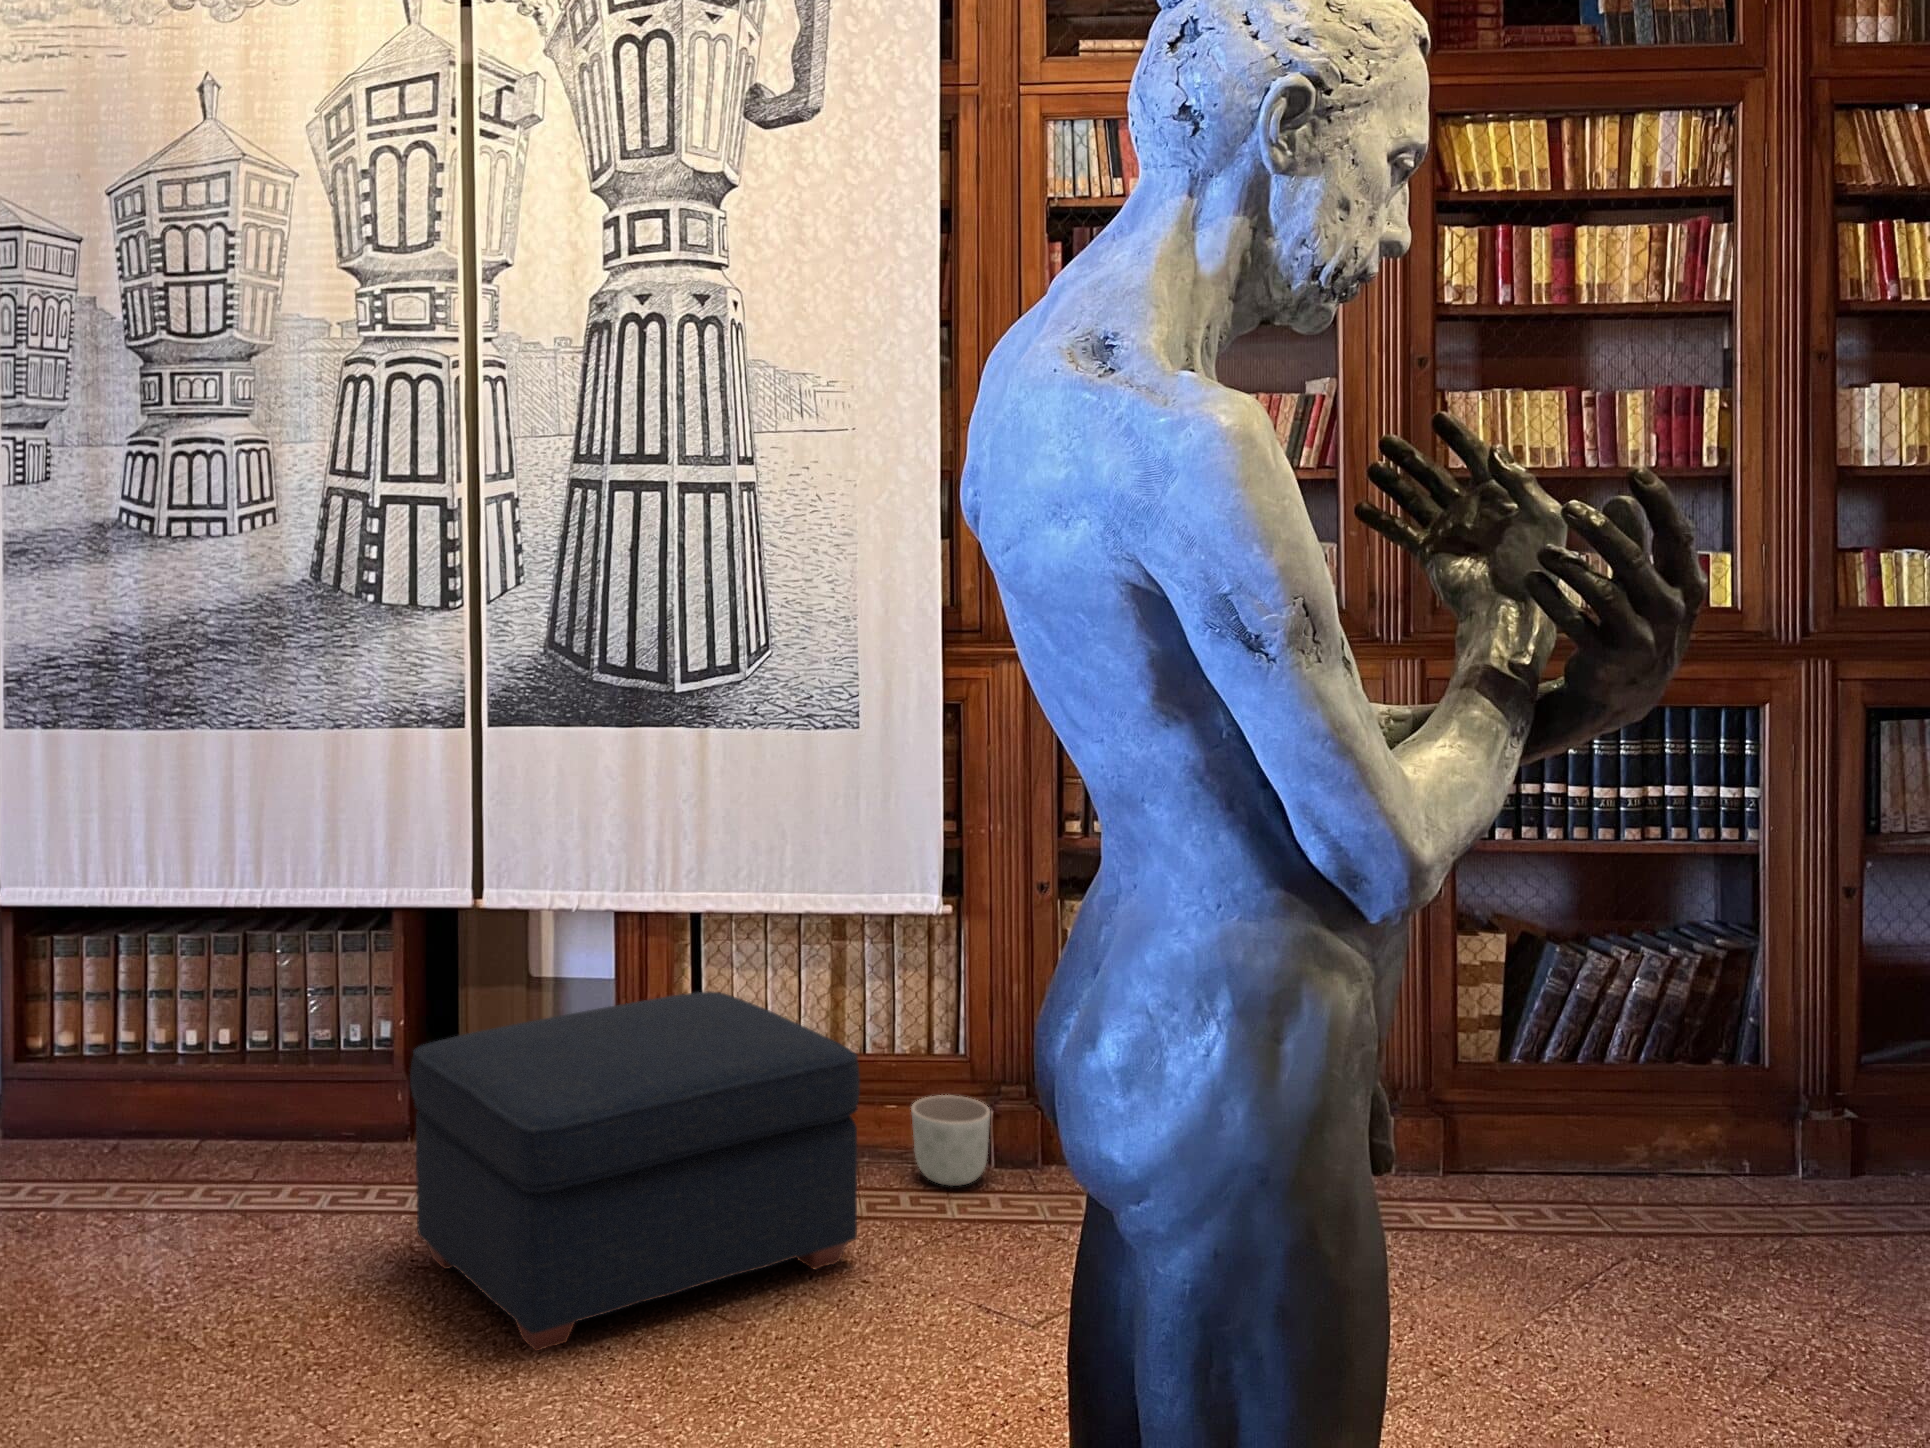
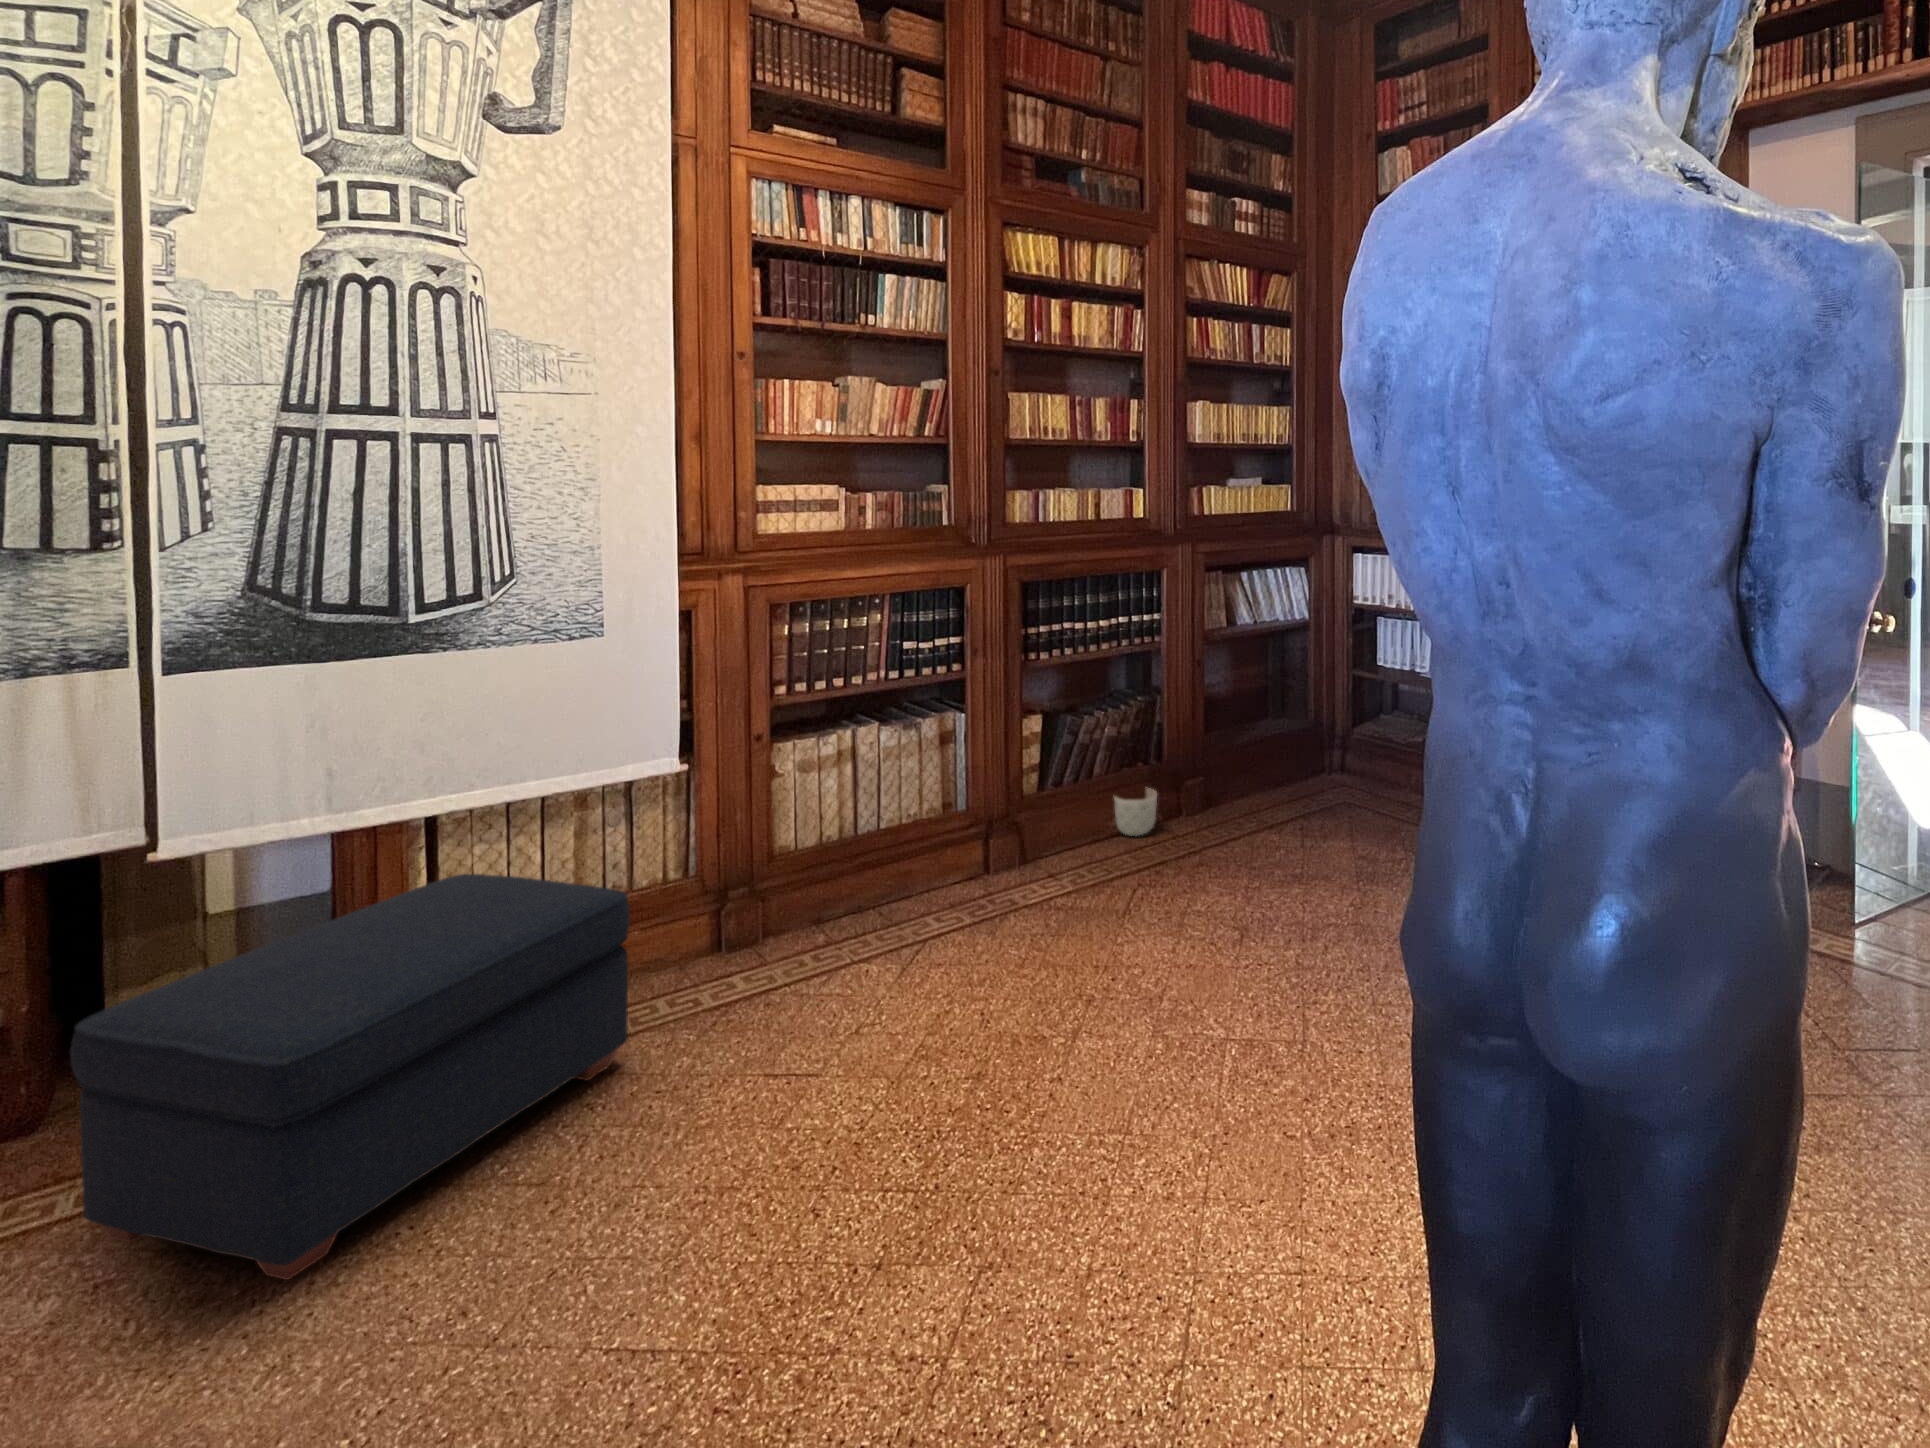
planter: present [911,1095,990,1186] -> present [1114,788,1157,836]

